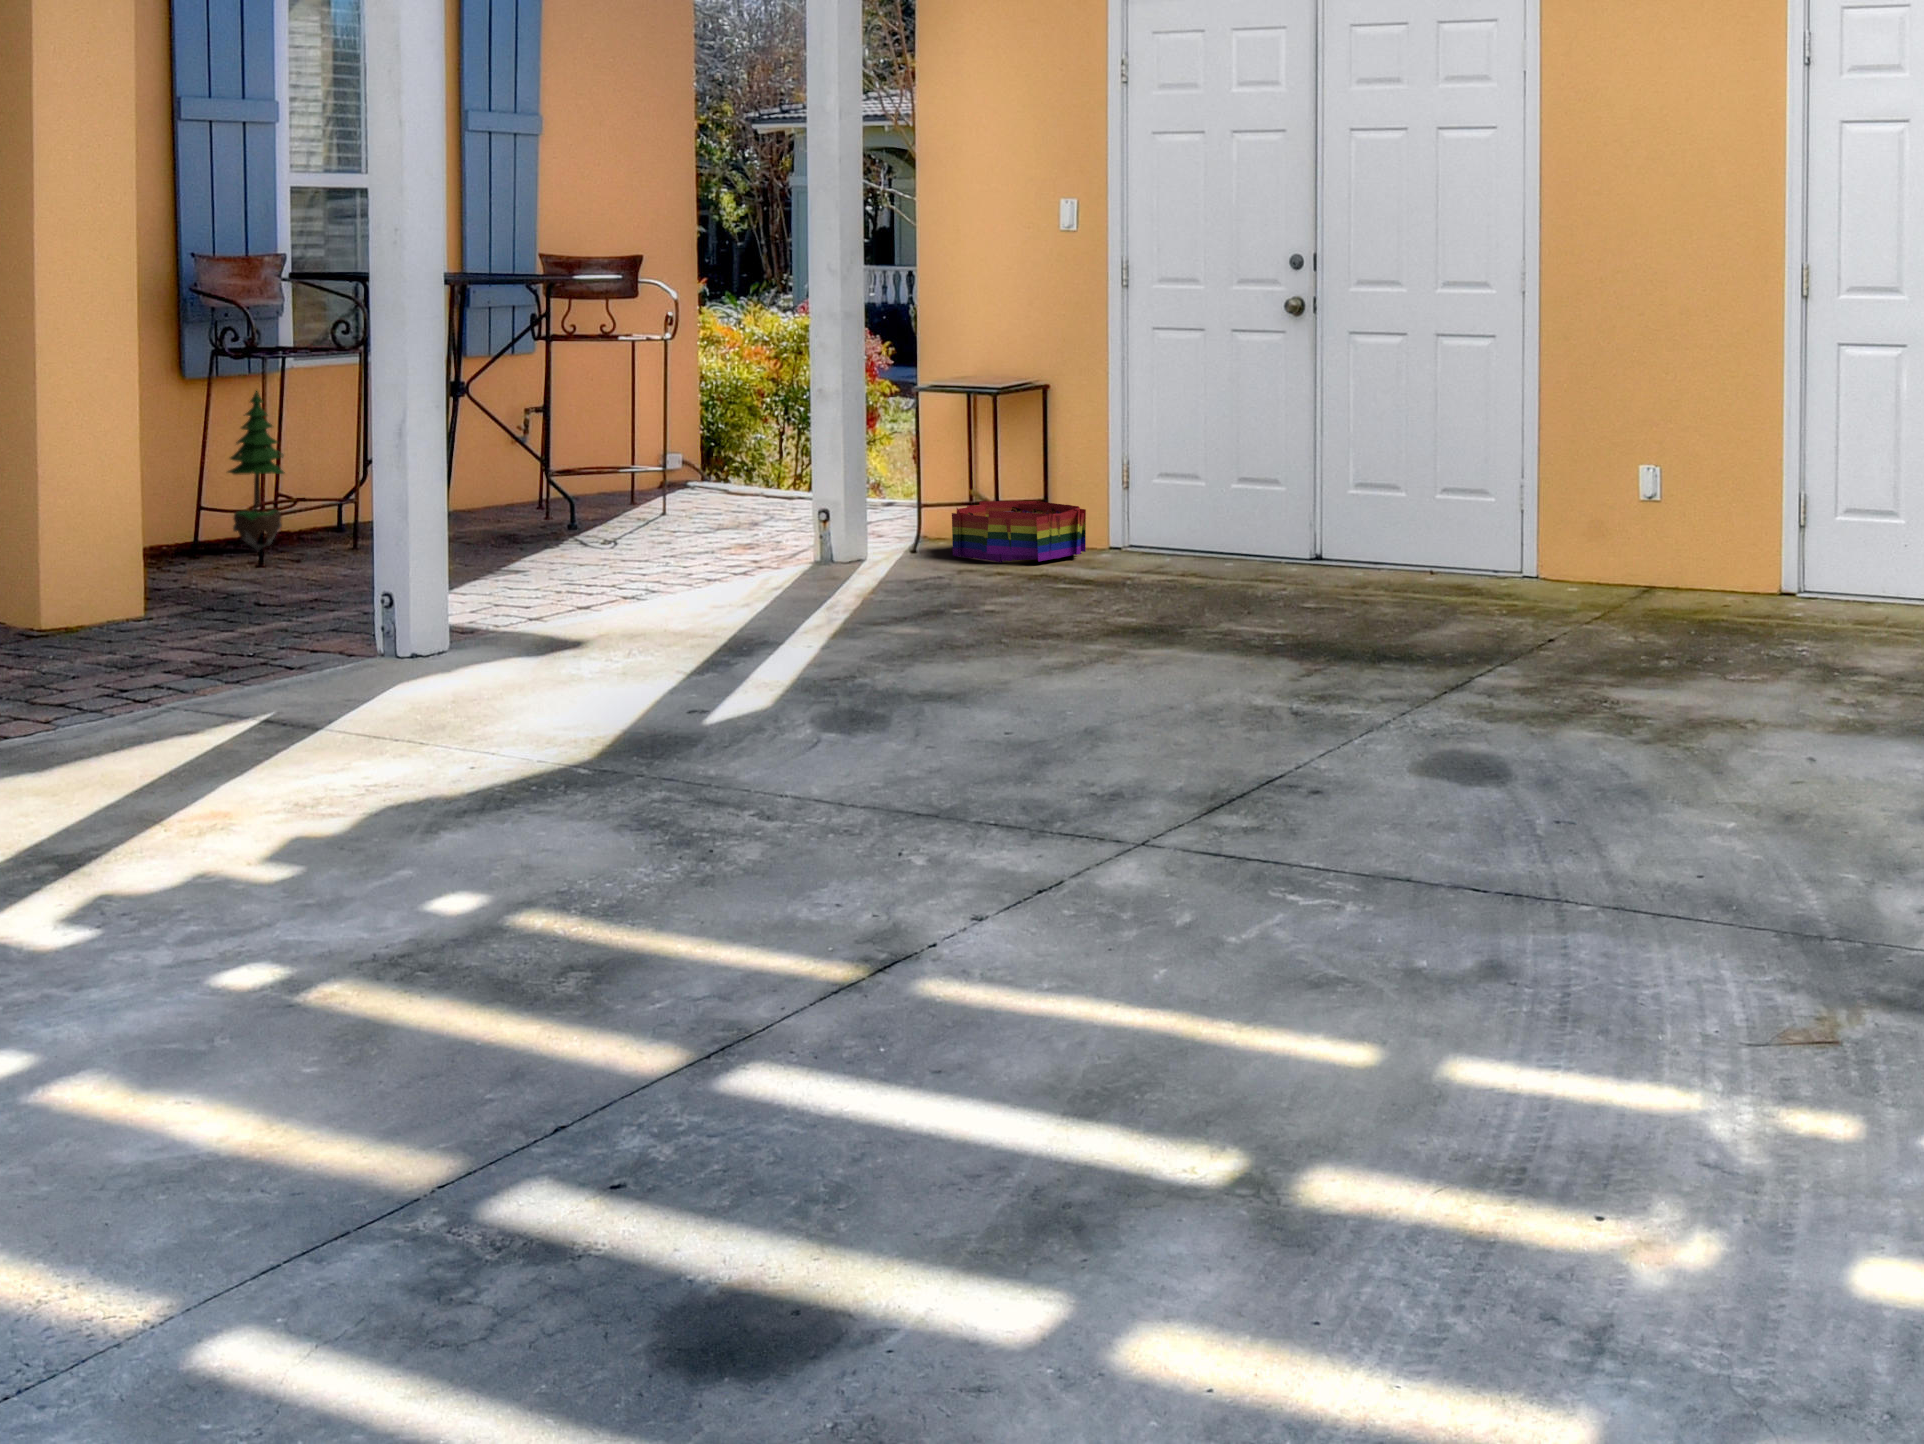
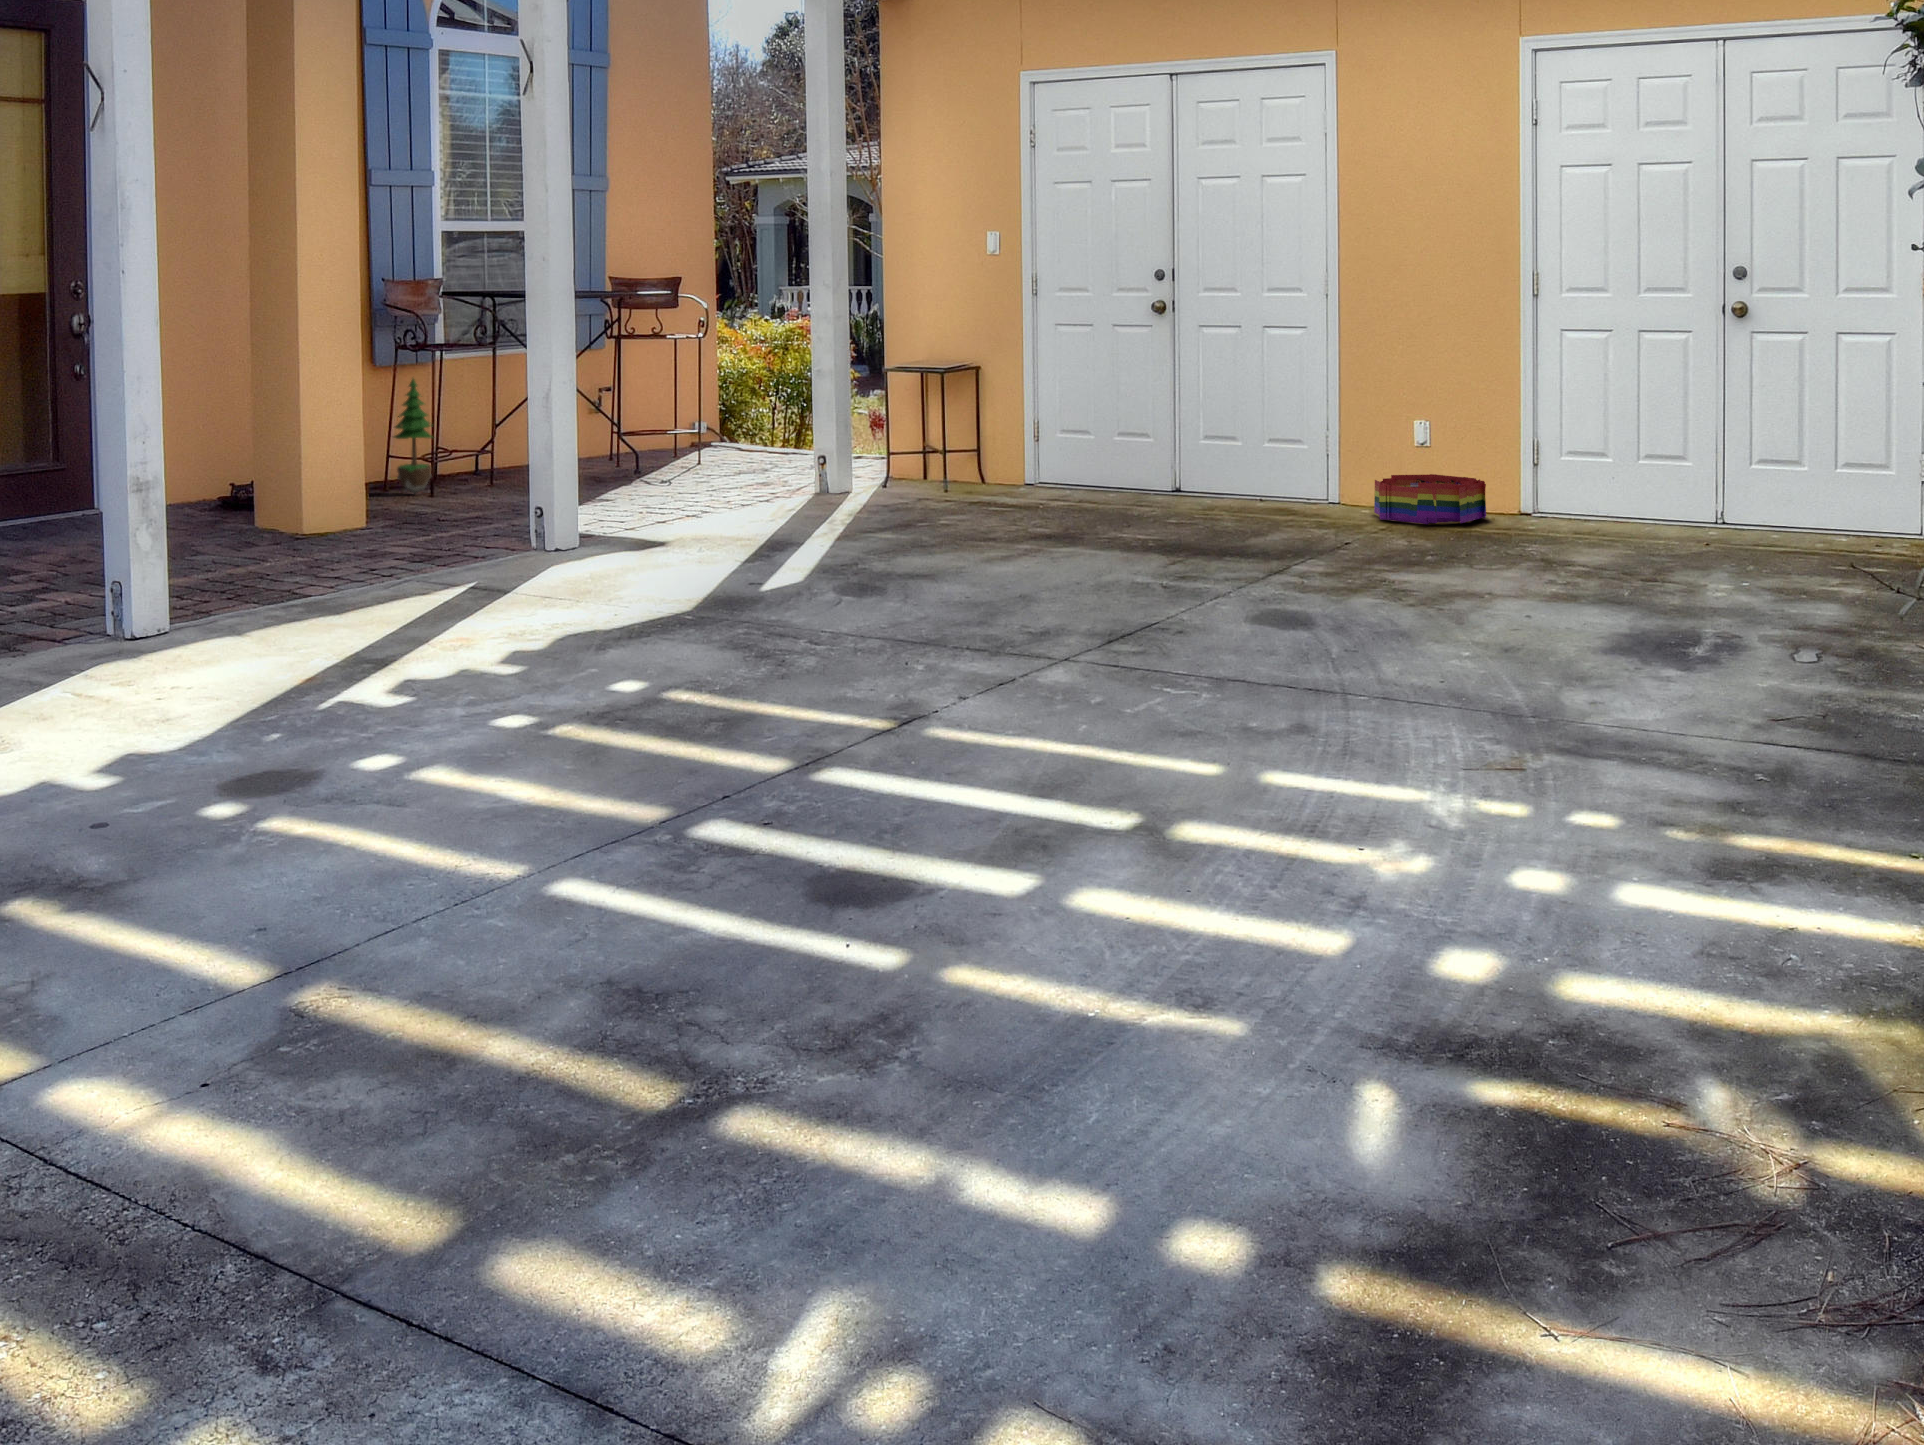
storage bin: present [952,501,1086,563] -> present [1374,474,1486,524]

